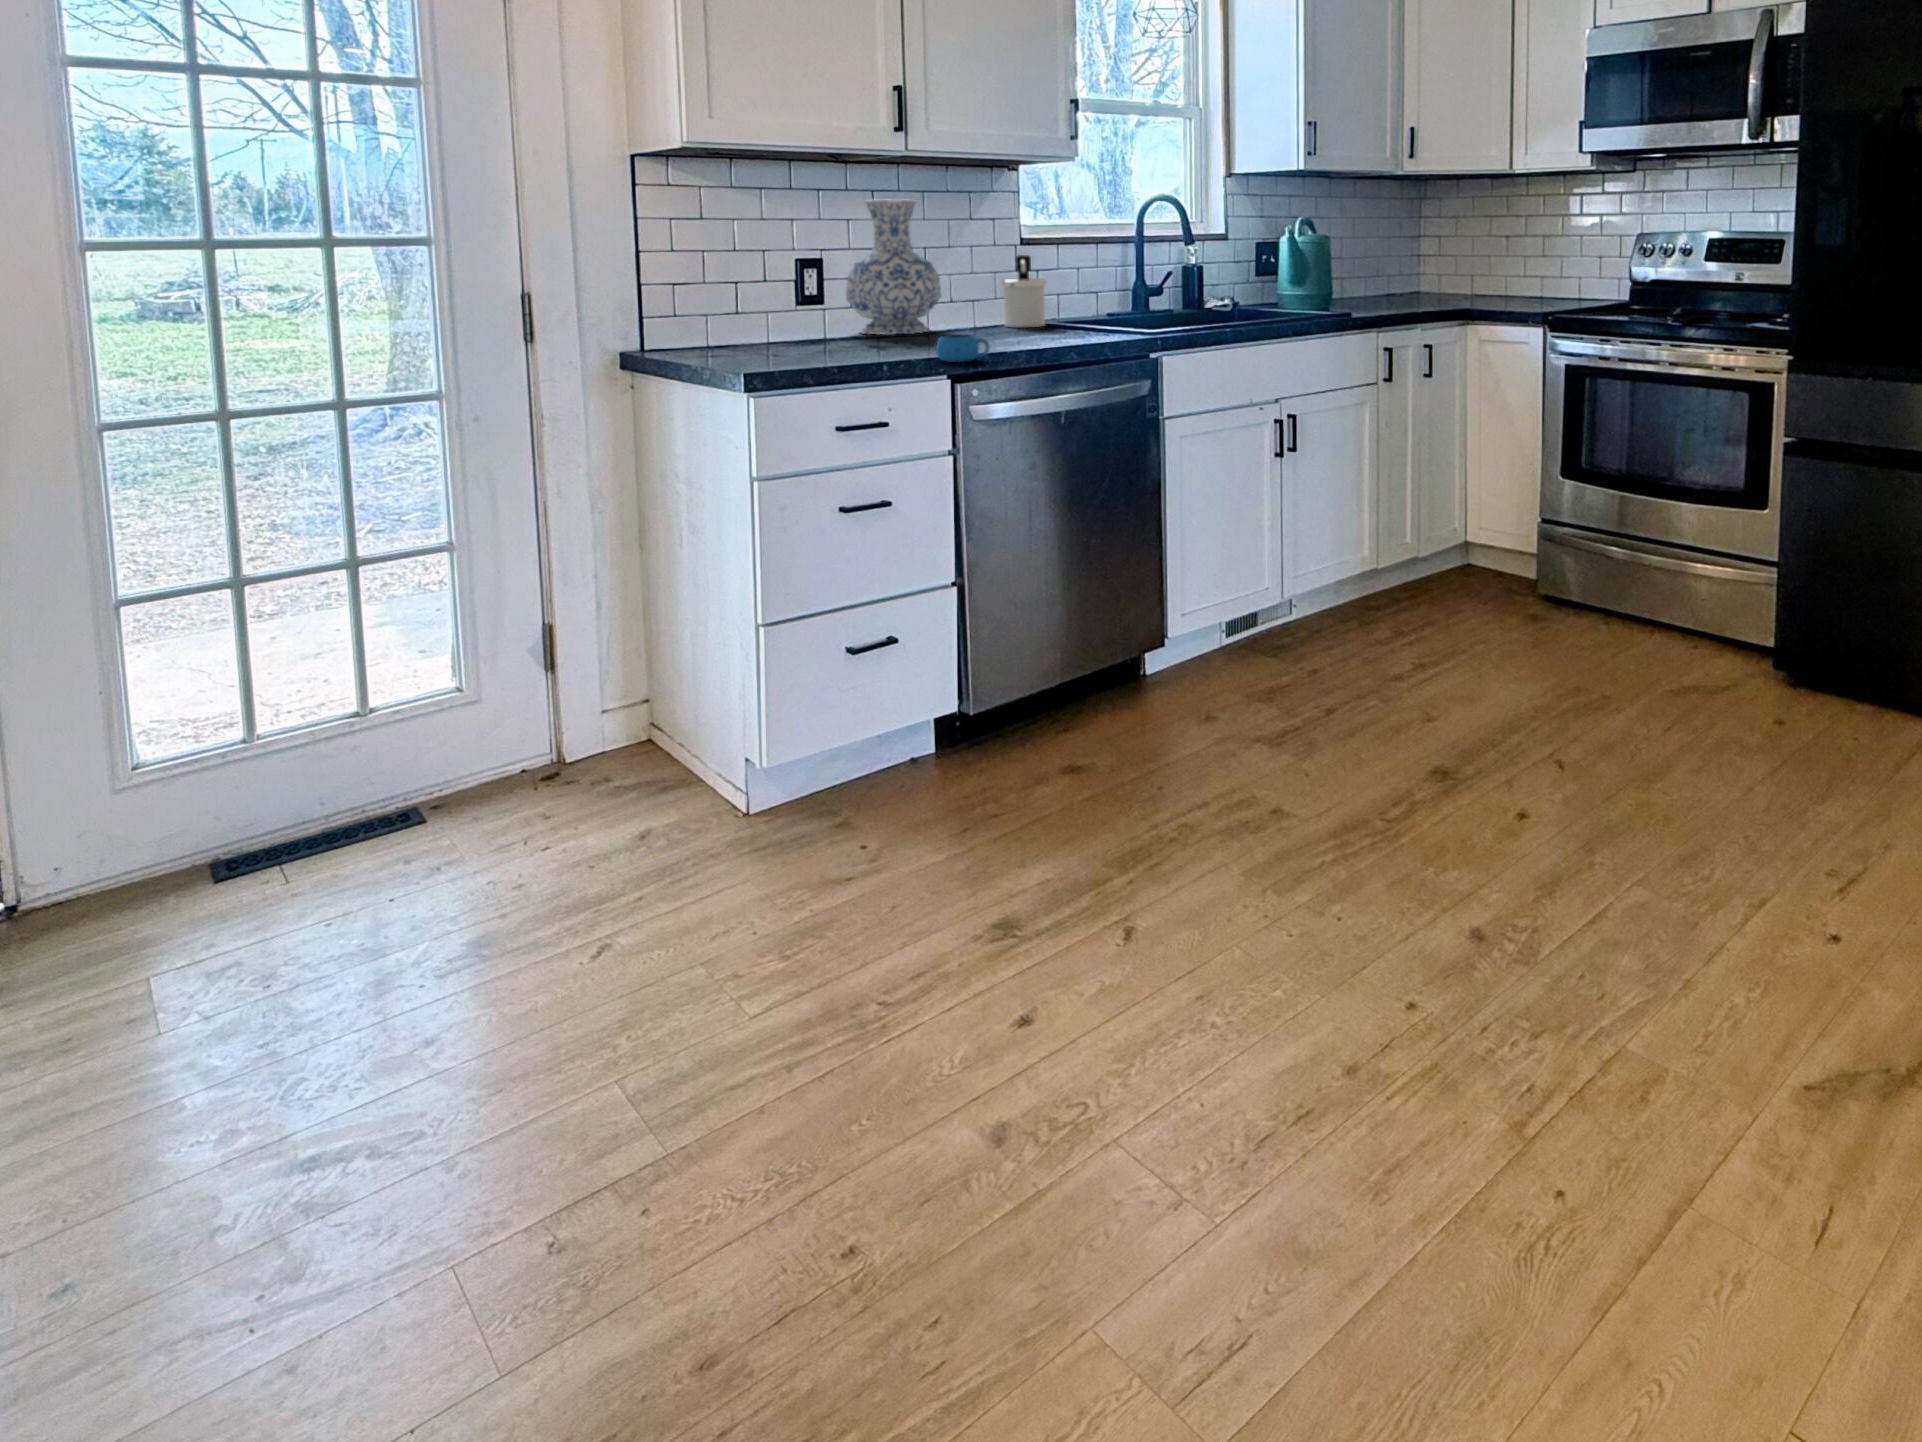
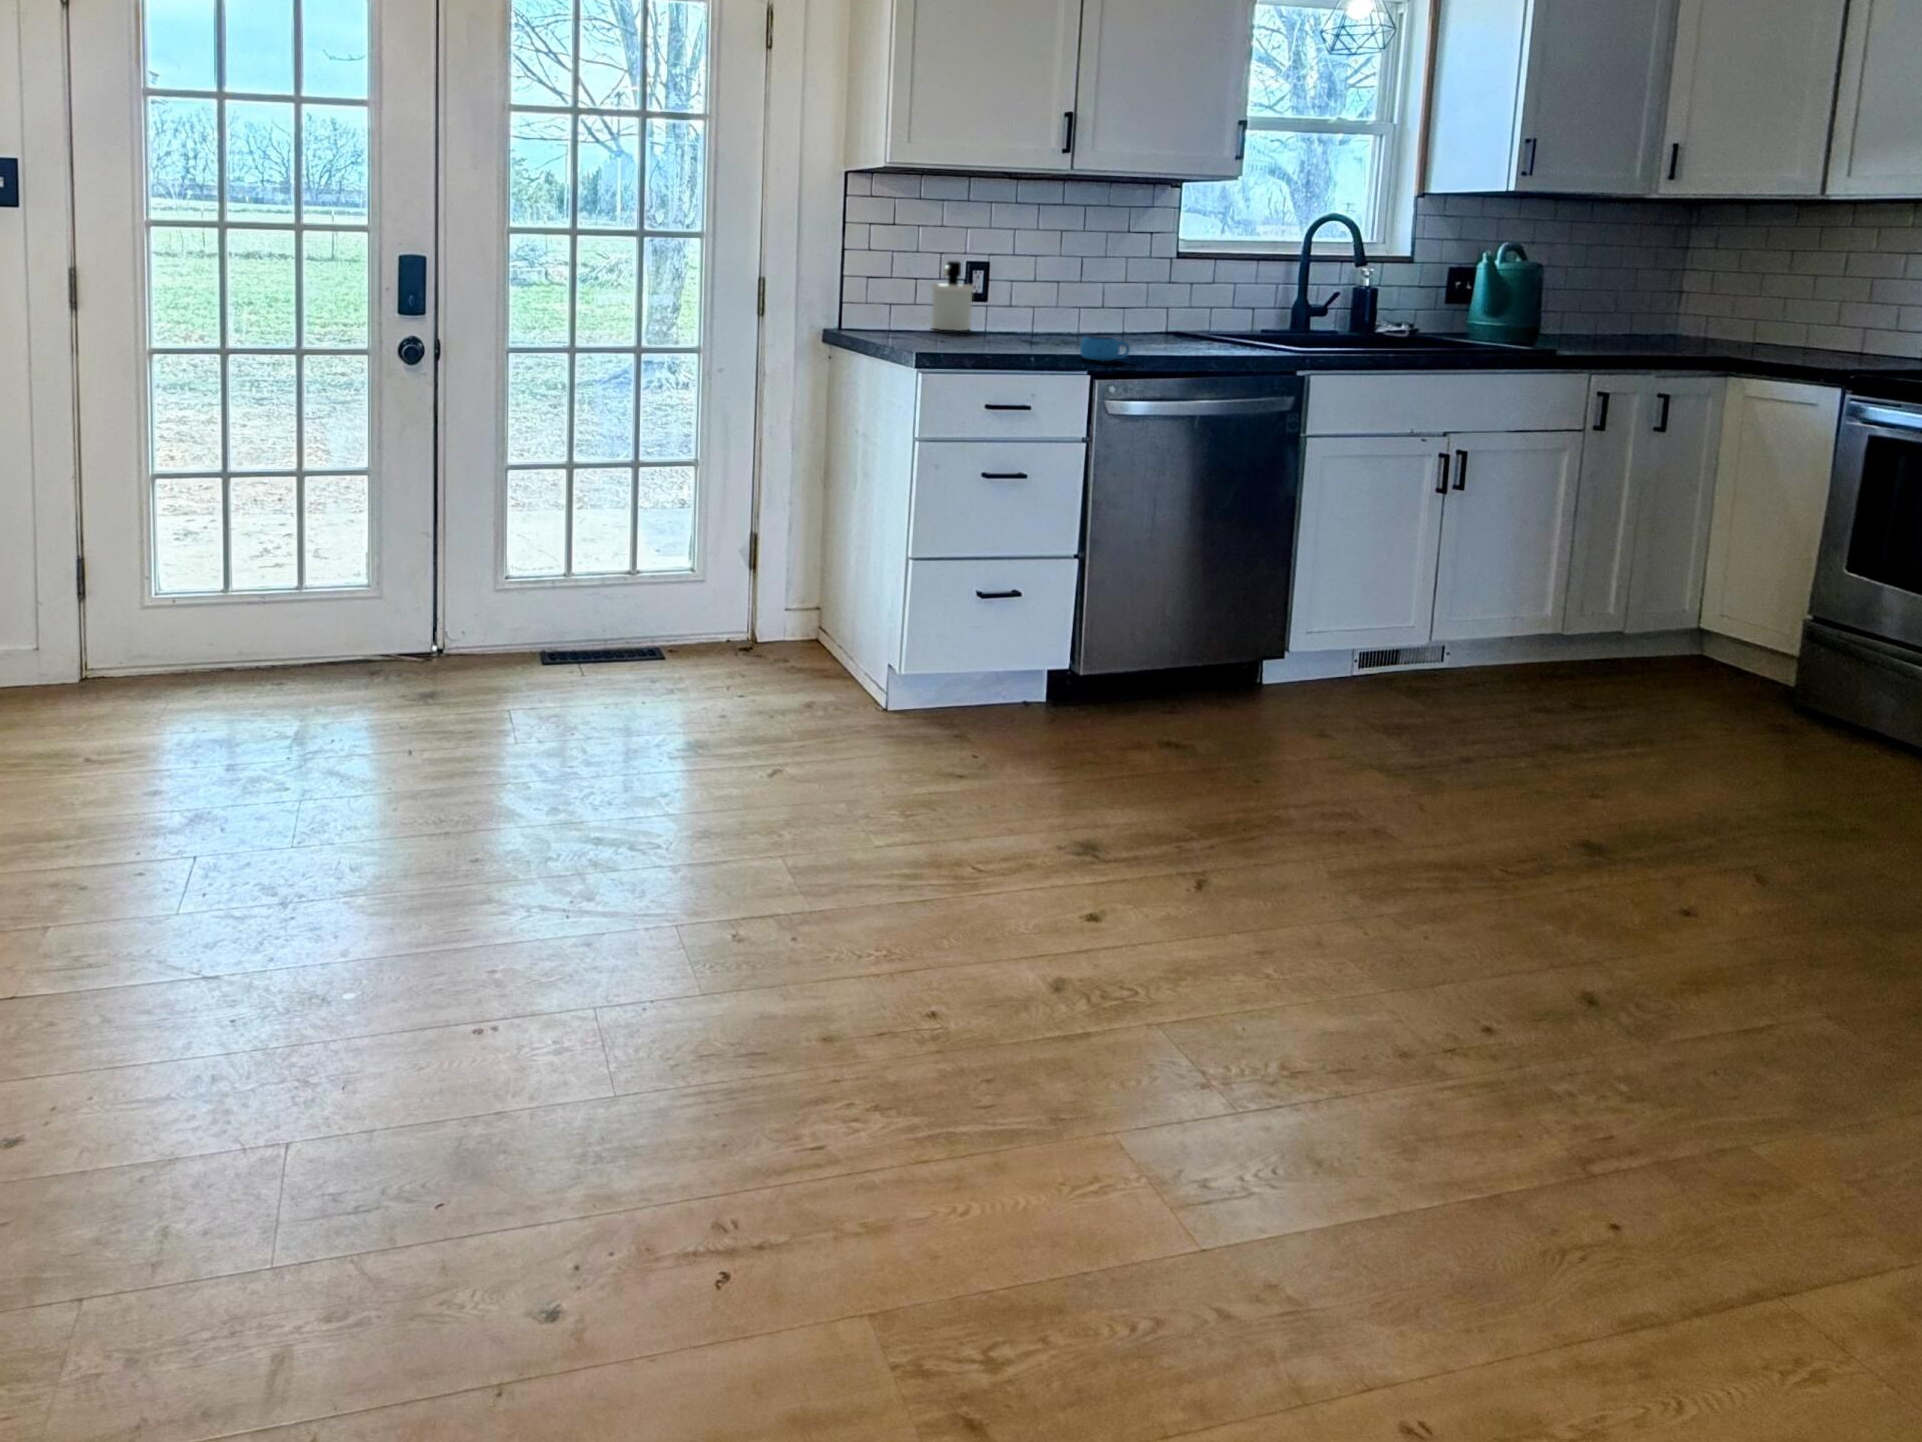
vase: present [846,199,941,335] -> none [1007,212,1093,333]
soap dispenser: present [1002,255,1046,327] -> present [931,261,974,331]

